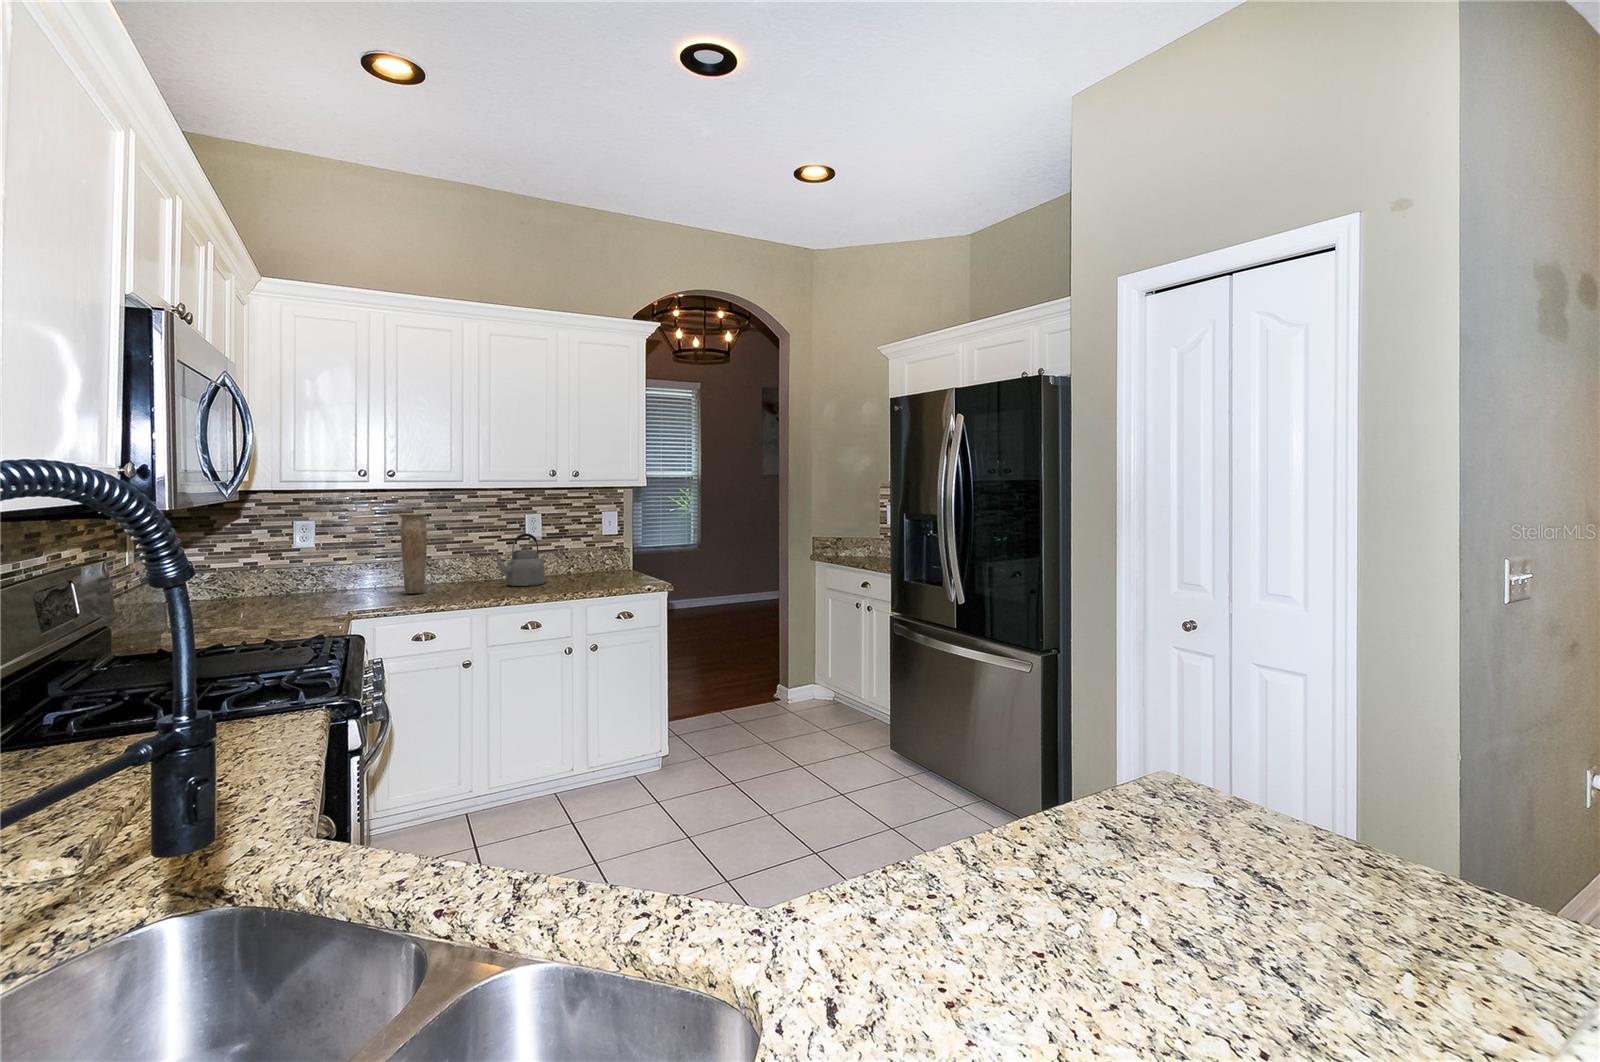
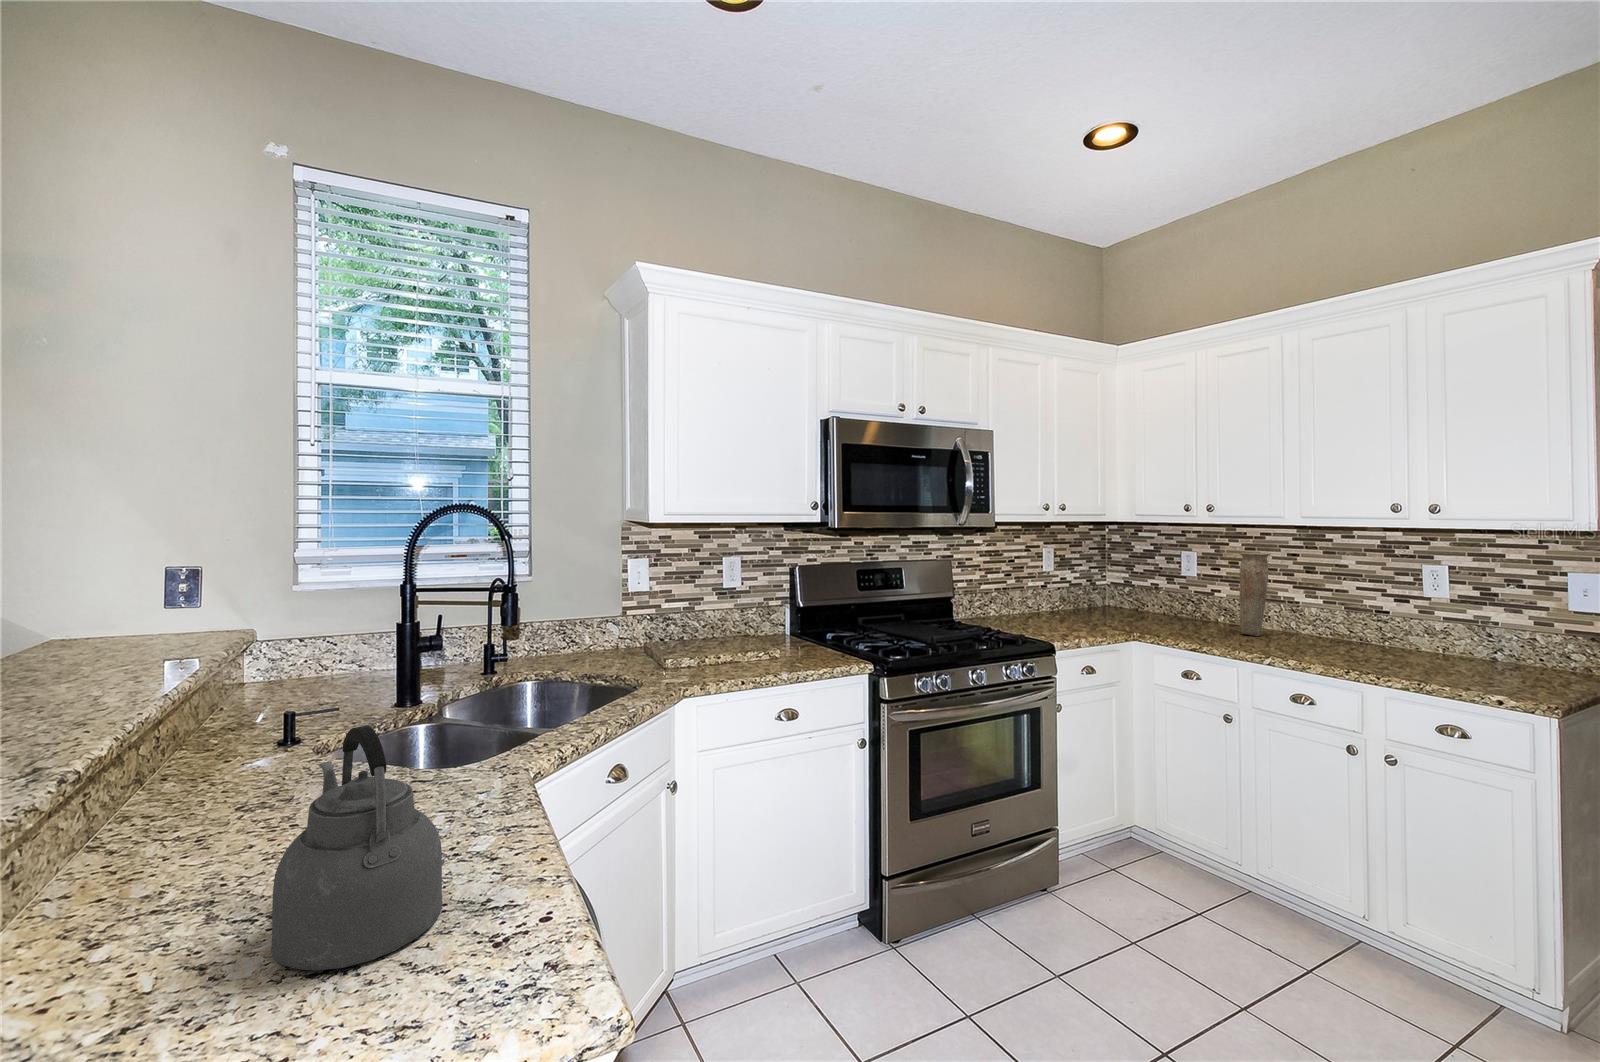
kettle: present [491,533,545,586] -> present [271,726,442,971]

